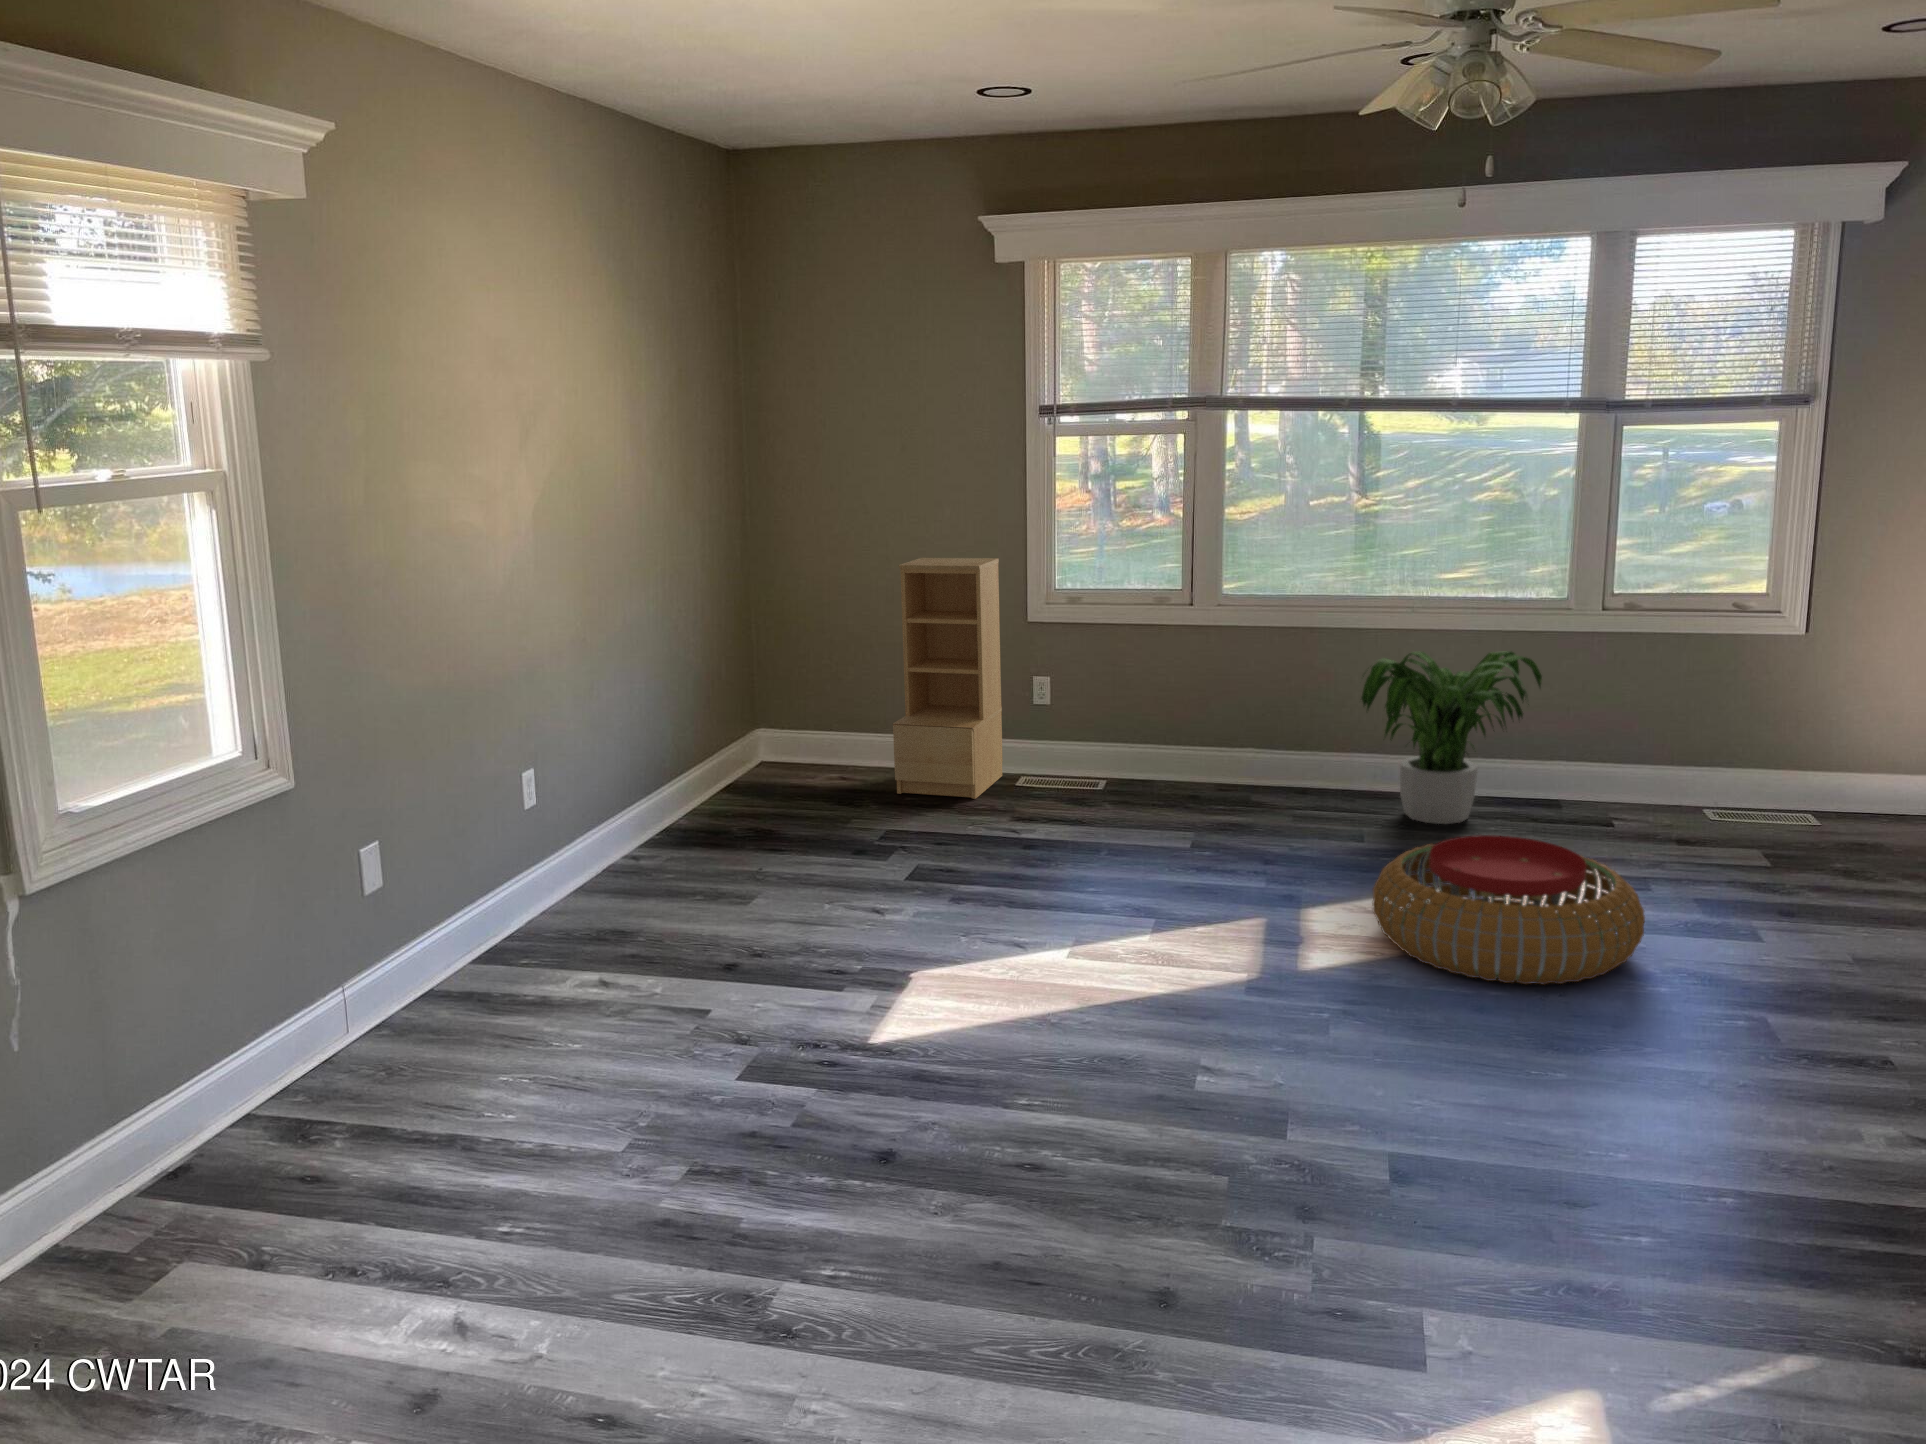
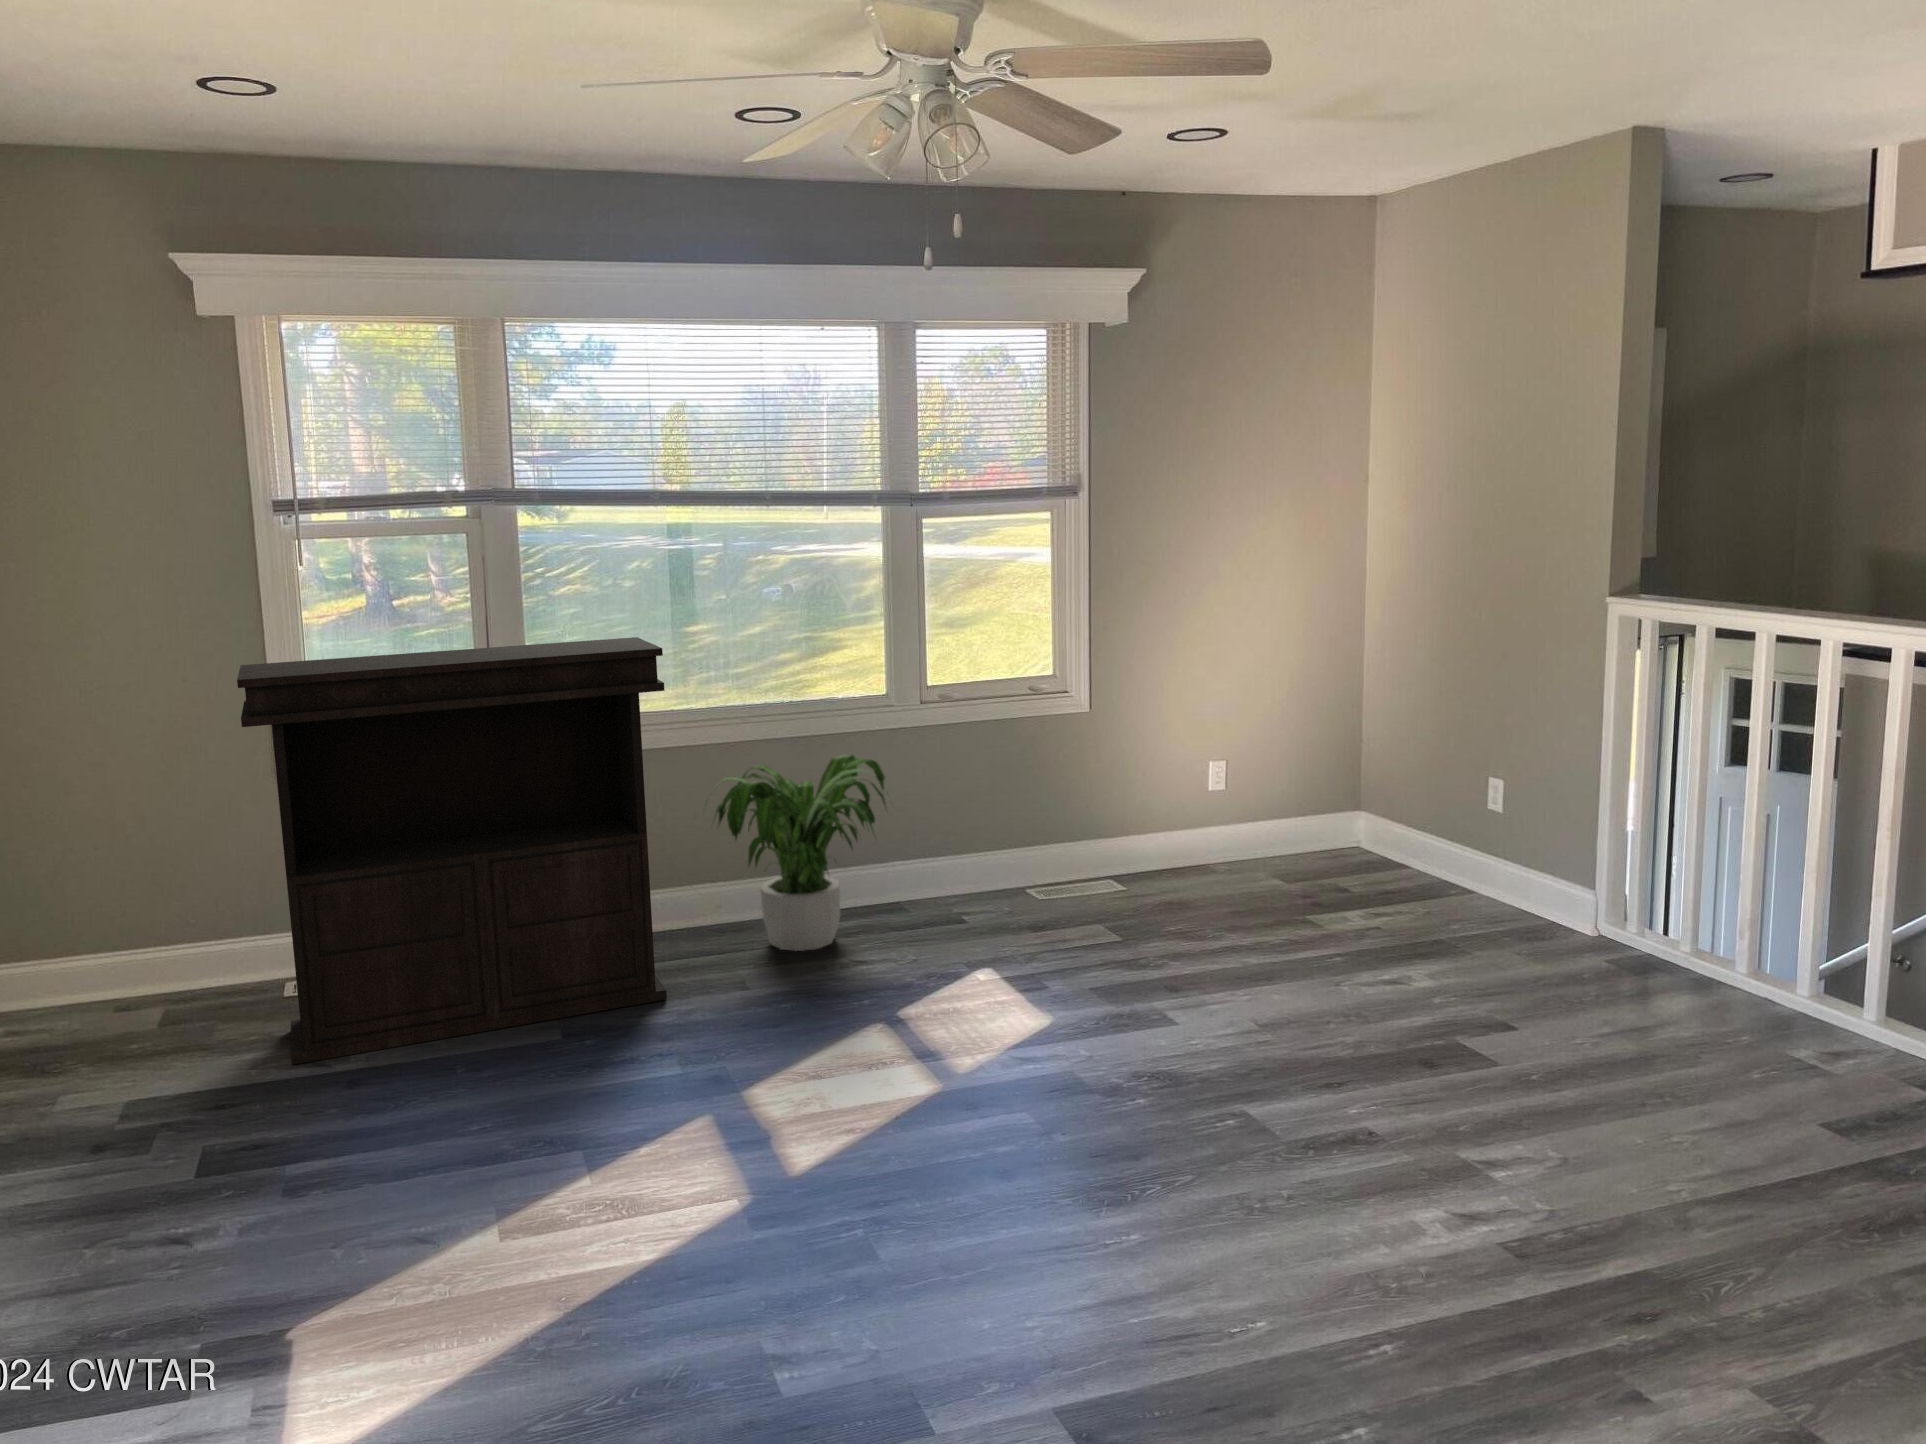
console table: none [978,526,1305,837] -> present [237,637,667,1065]
bookshelf: present [893,558,1002,799] -> none [83,700,259,1042]
pouf: present [1372,835,1645,984] -> none [828,962,1103,1133]

